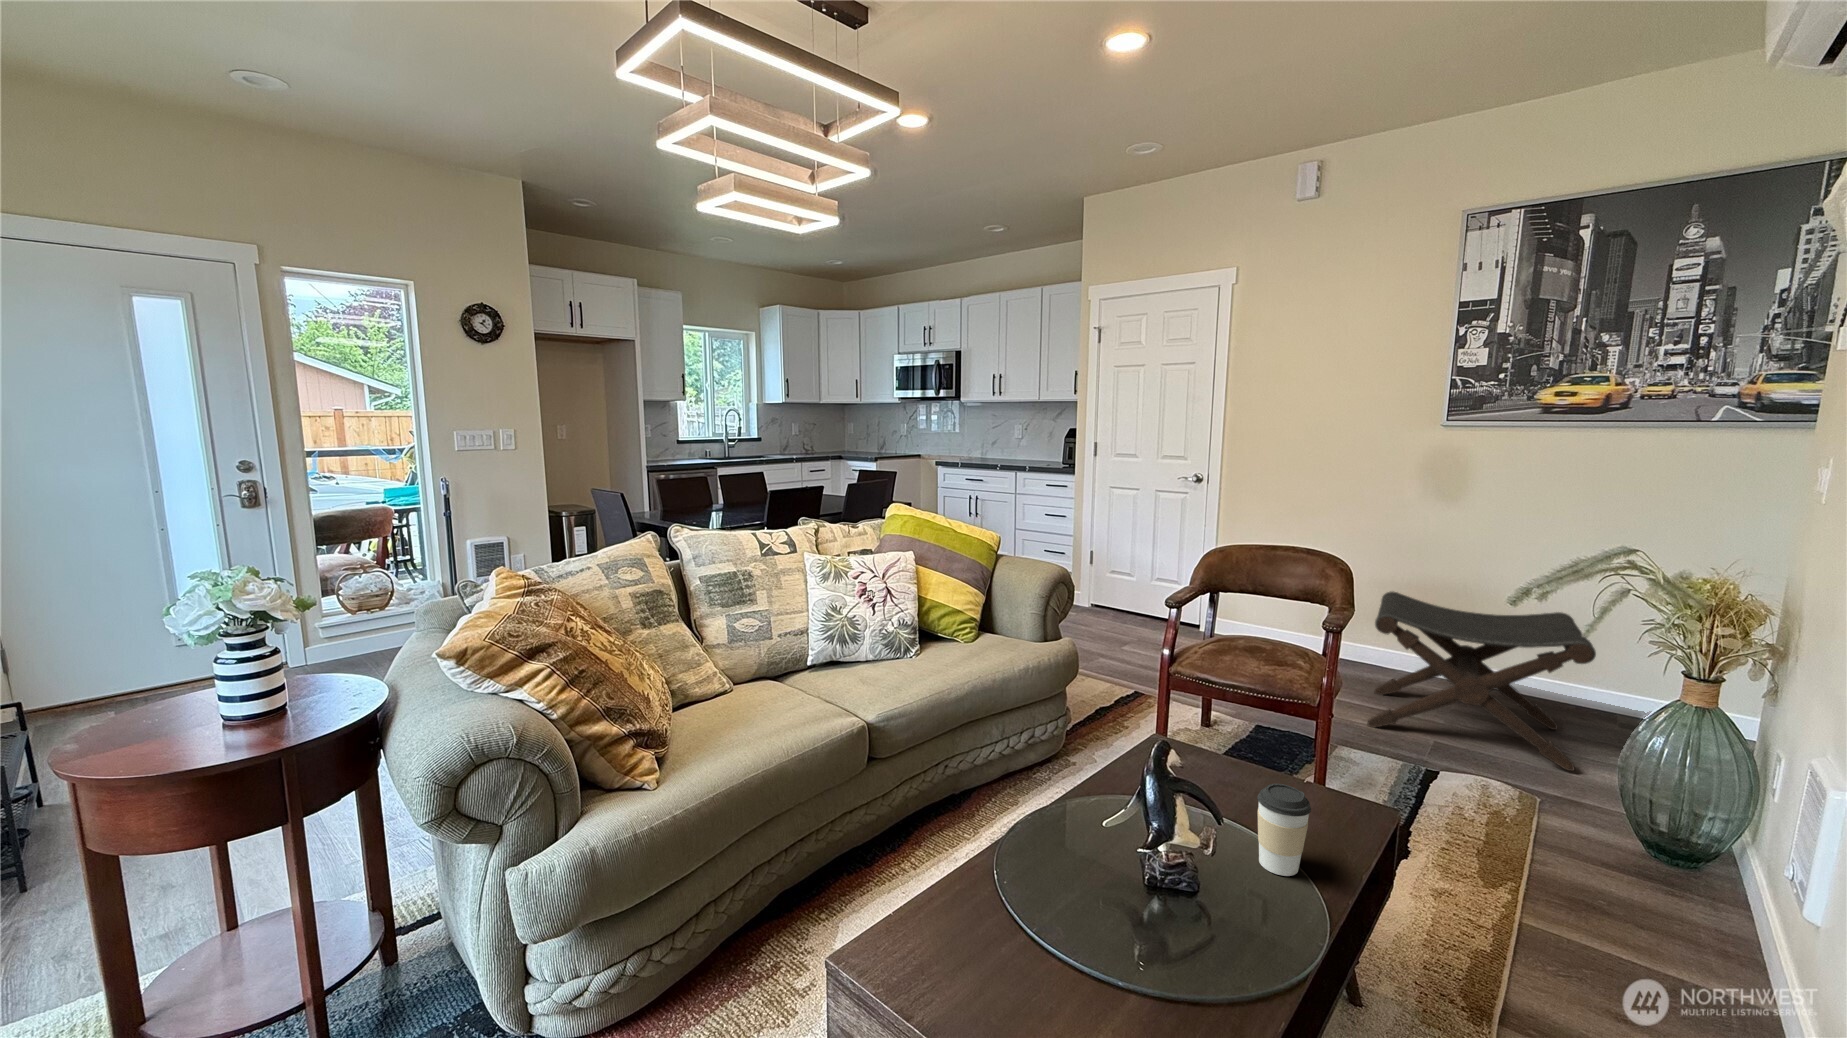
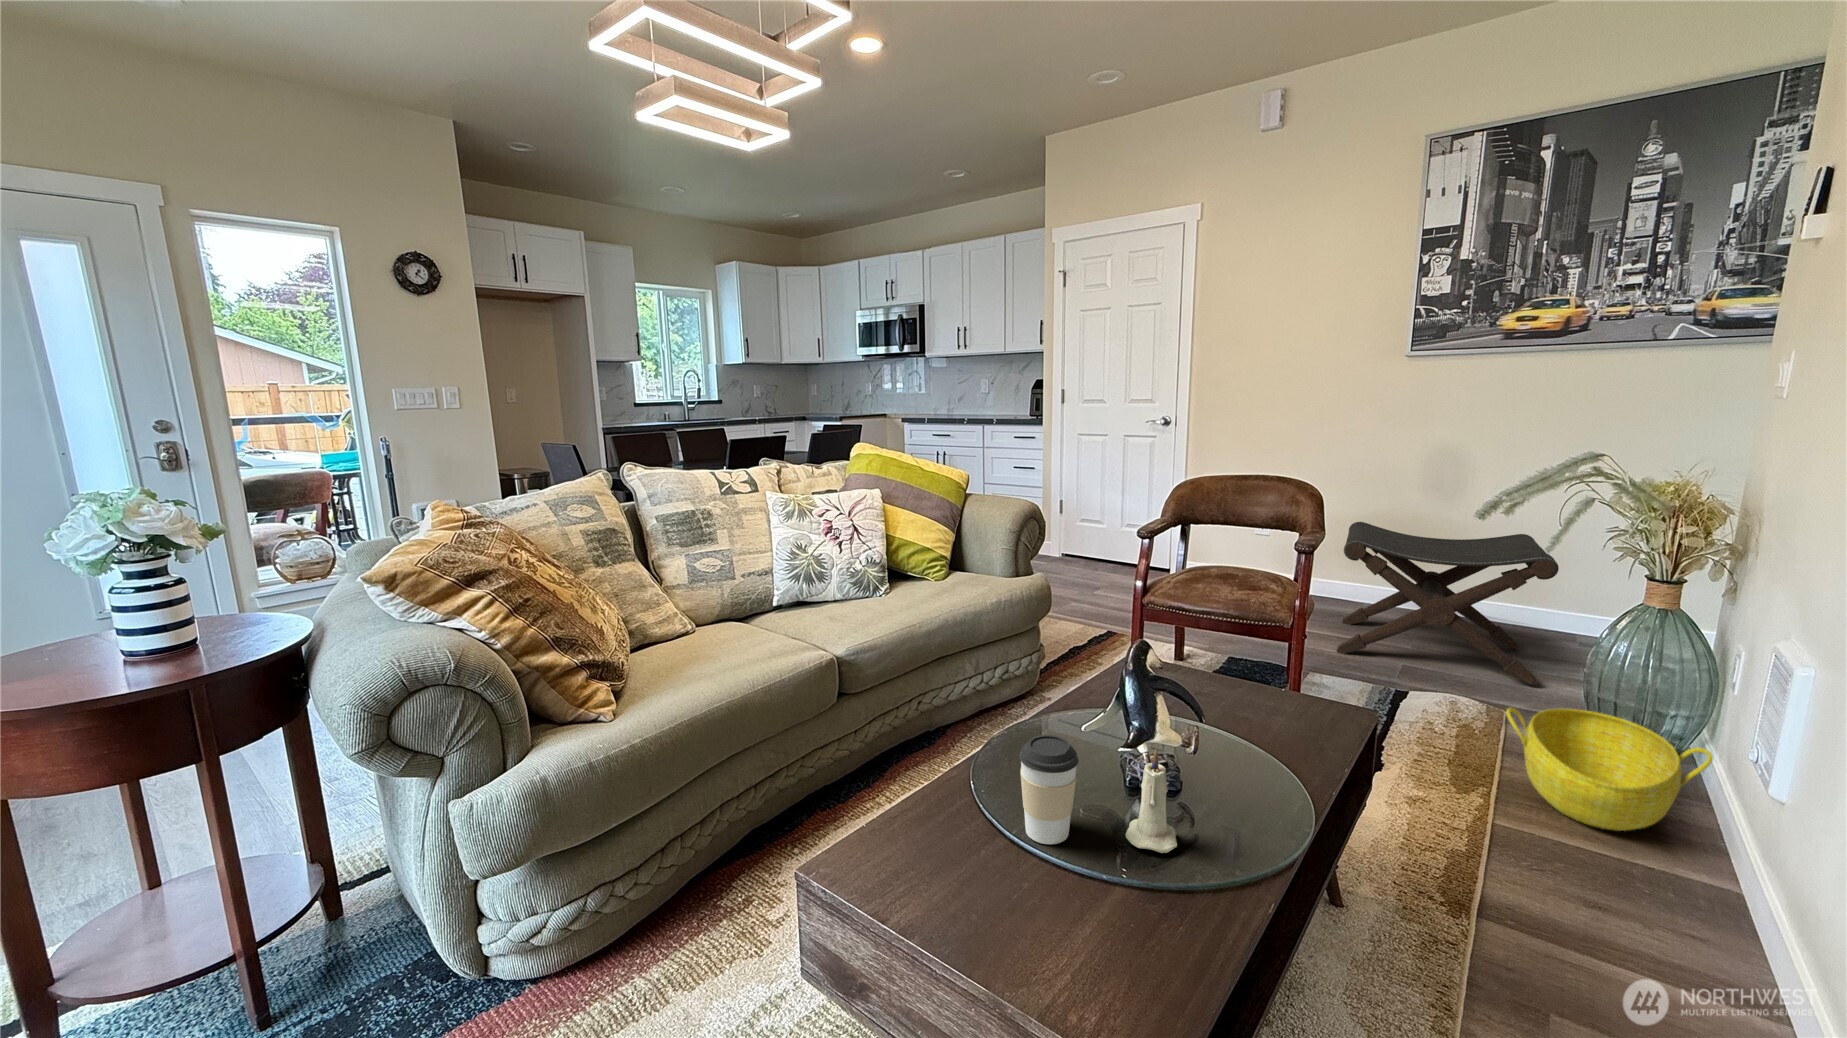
coffee cup: present [1257,784,1311,876] -> present [1019,735,1078,844]
basket: none [1536,802,1750,939] -> present [1506,708,1713,831]
candle: none [1141,857,1191,959] -> present [1126,749,1177,853]

